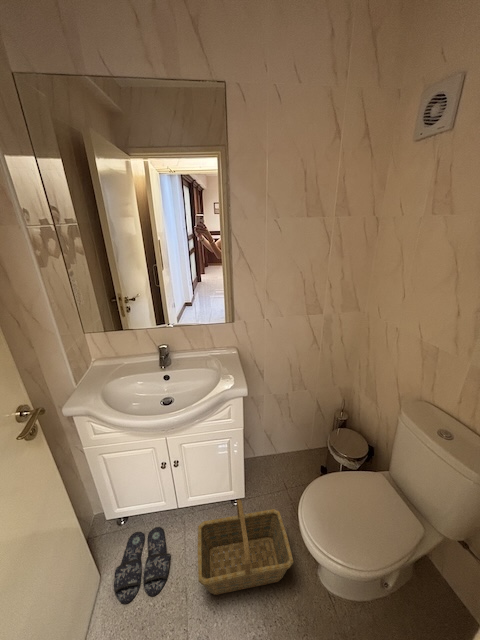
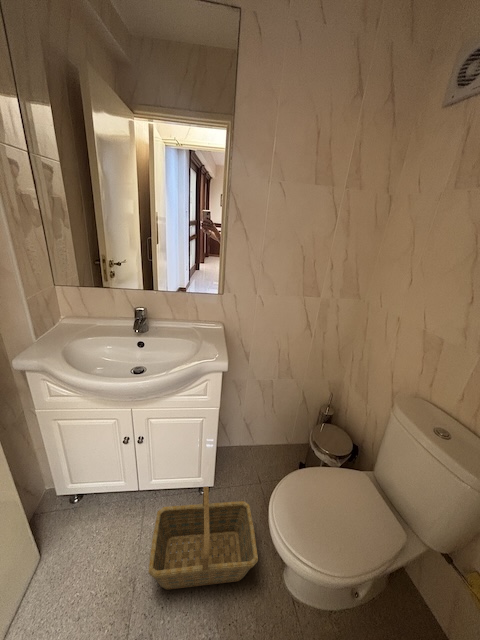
slippers: present [114,527,170,604] -> none [53,509,123,591]

